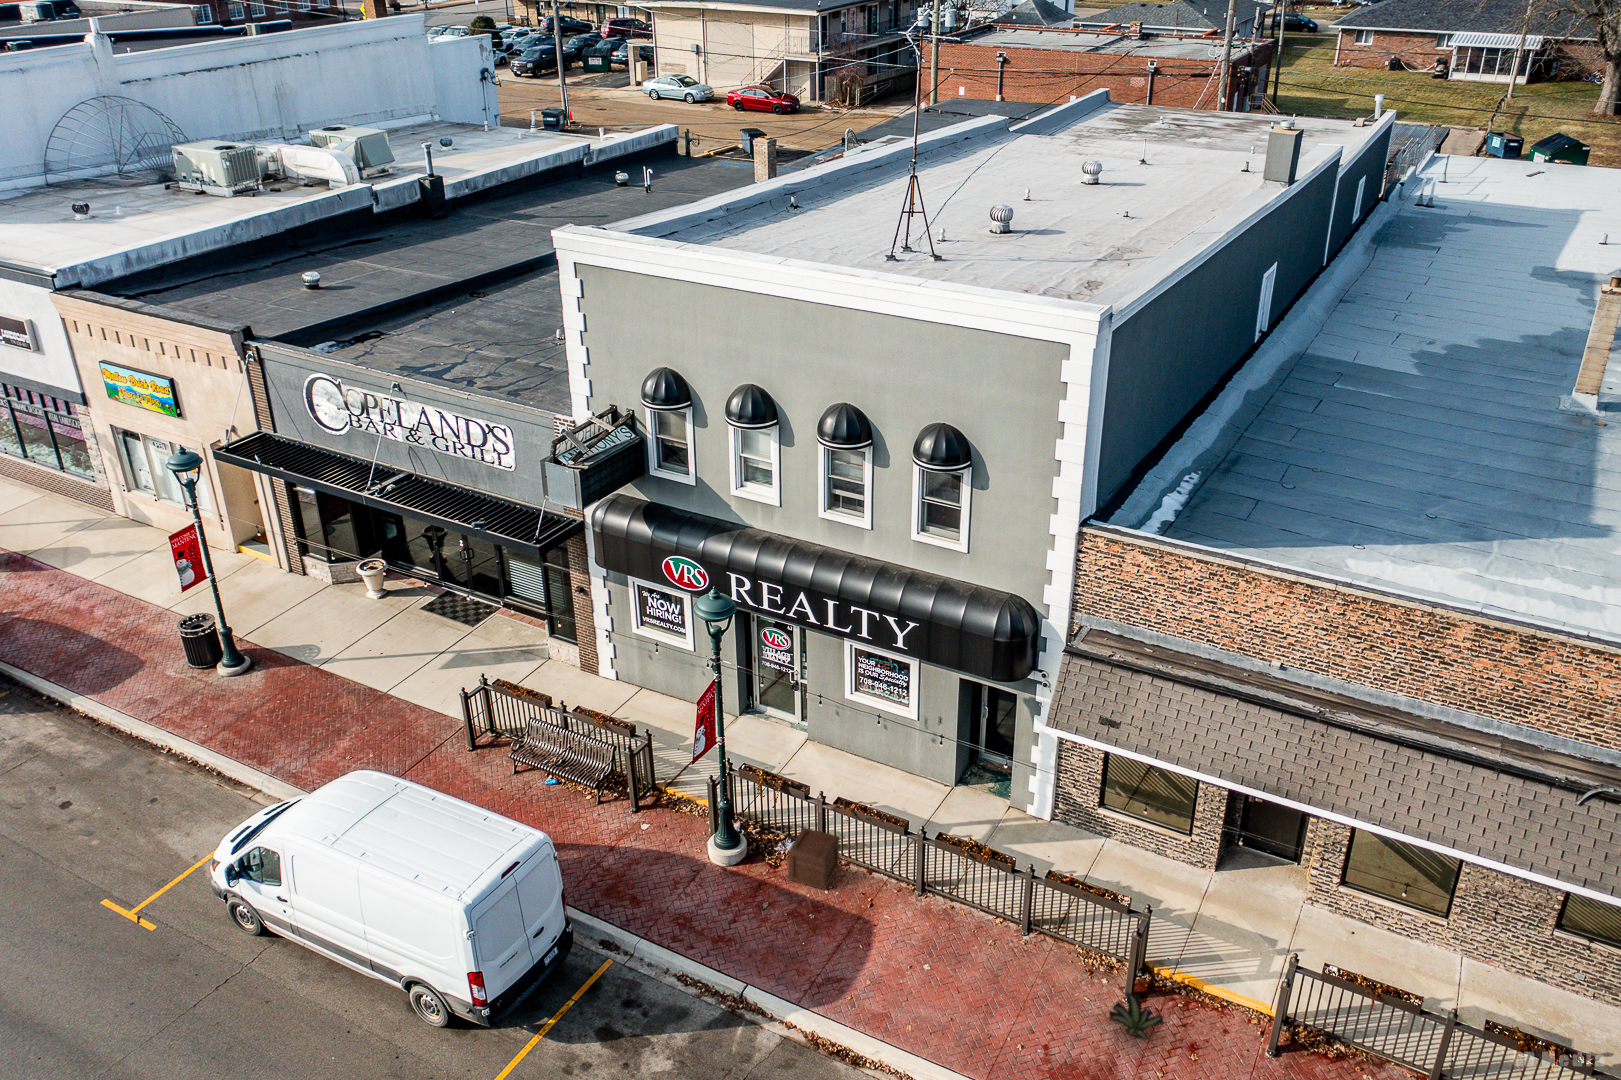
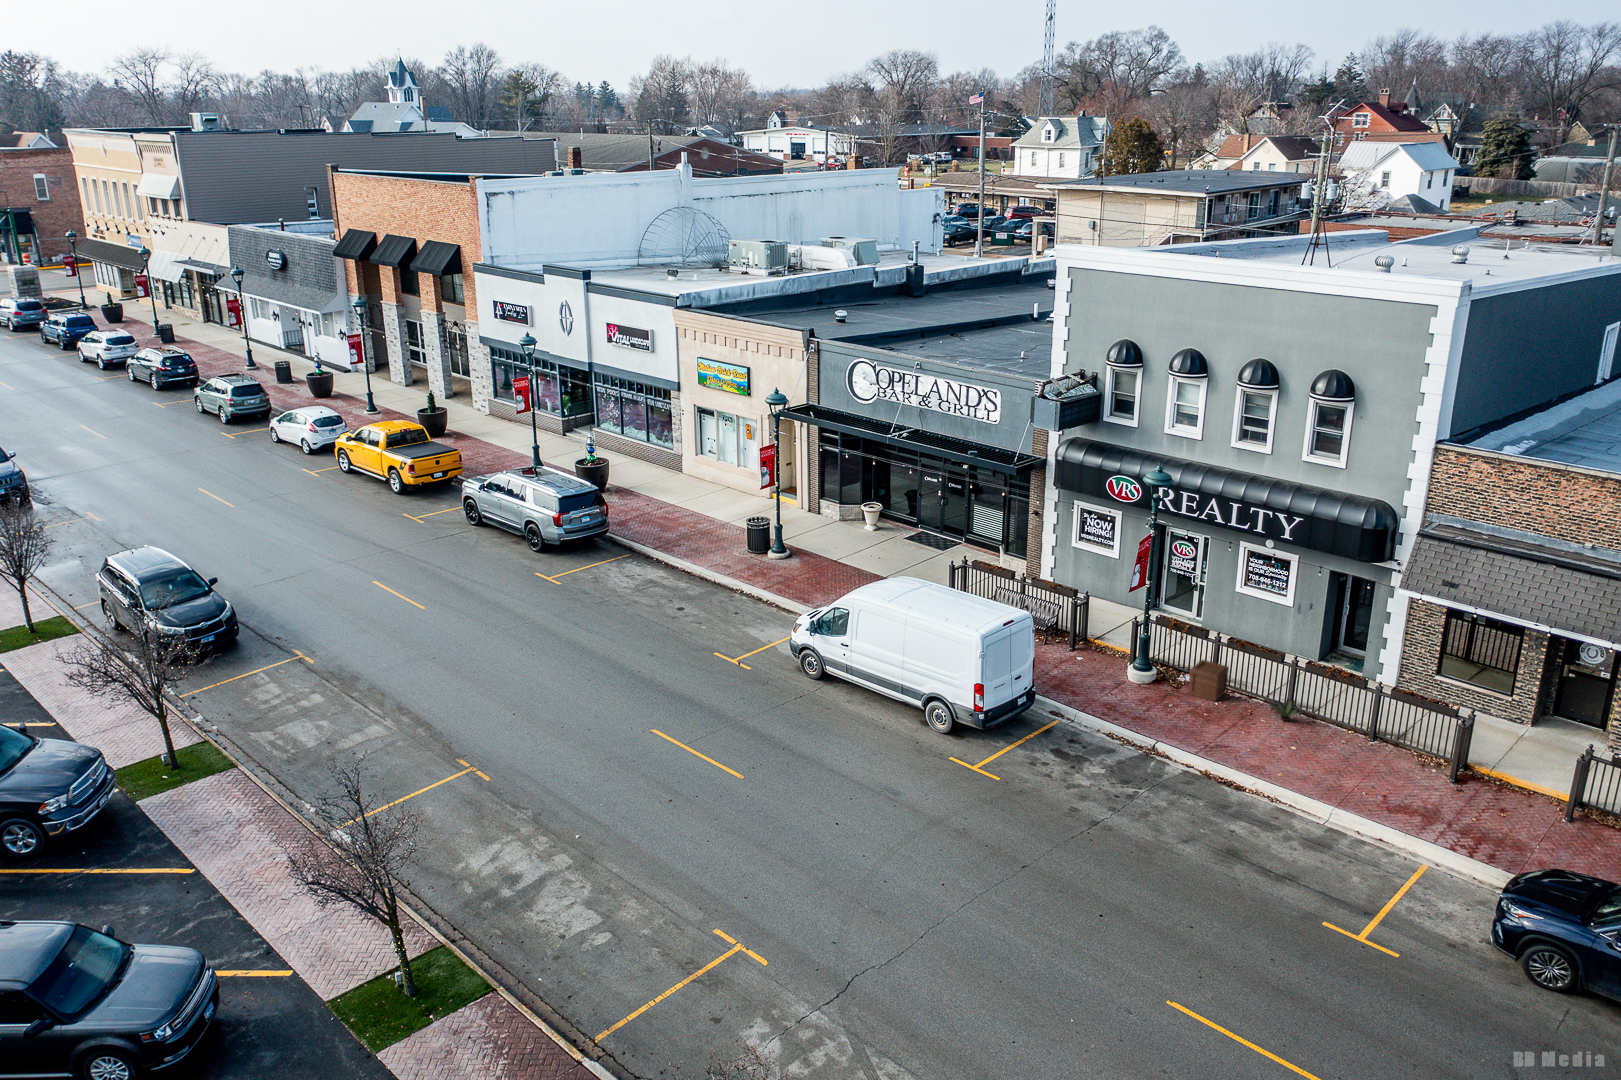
potted plant: present [1109,993,1164,1039] -> present [1267,699,1303,721]

